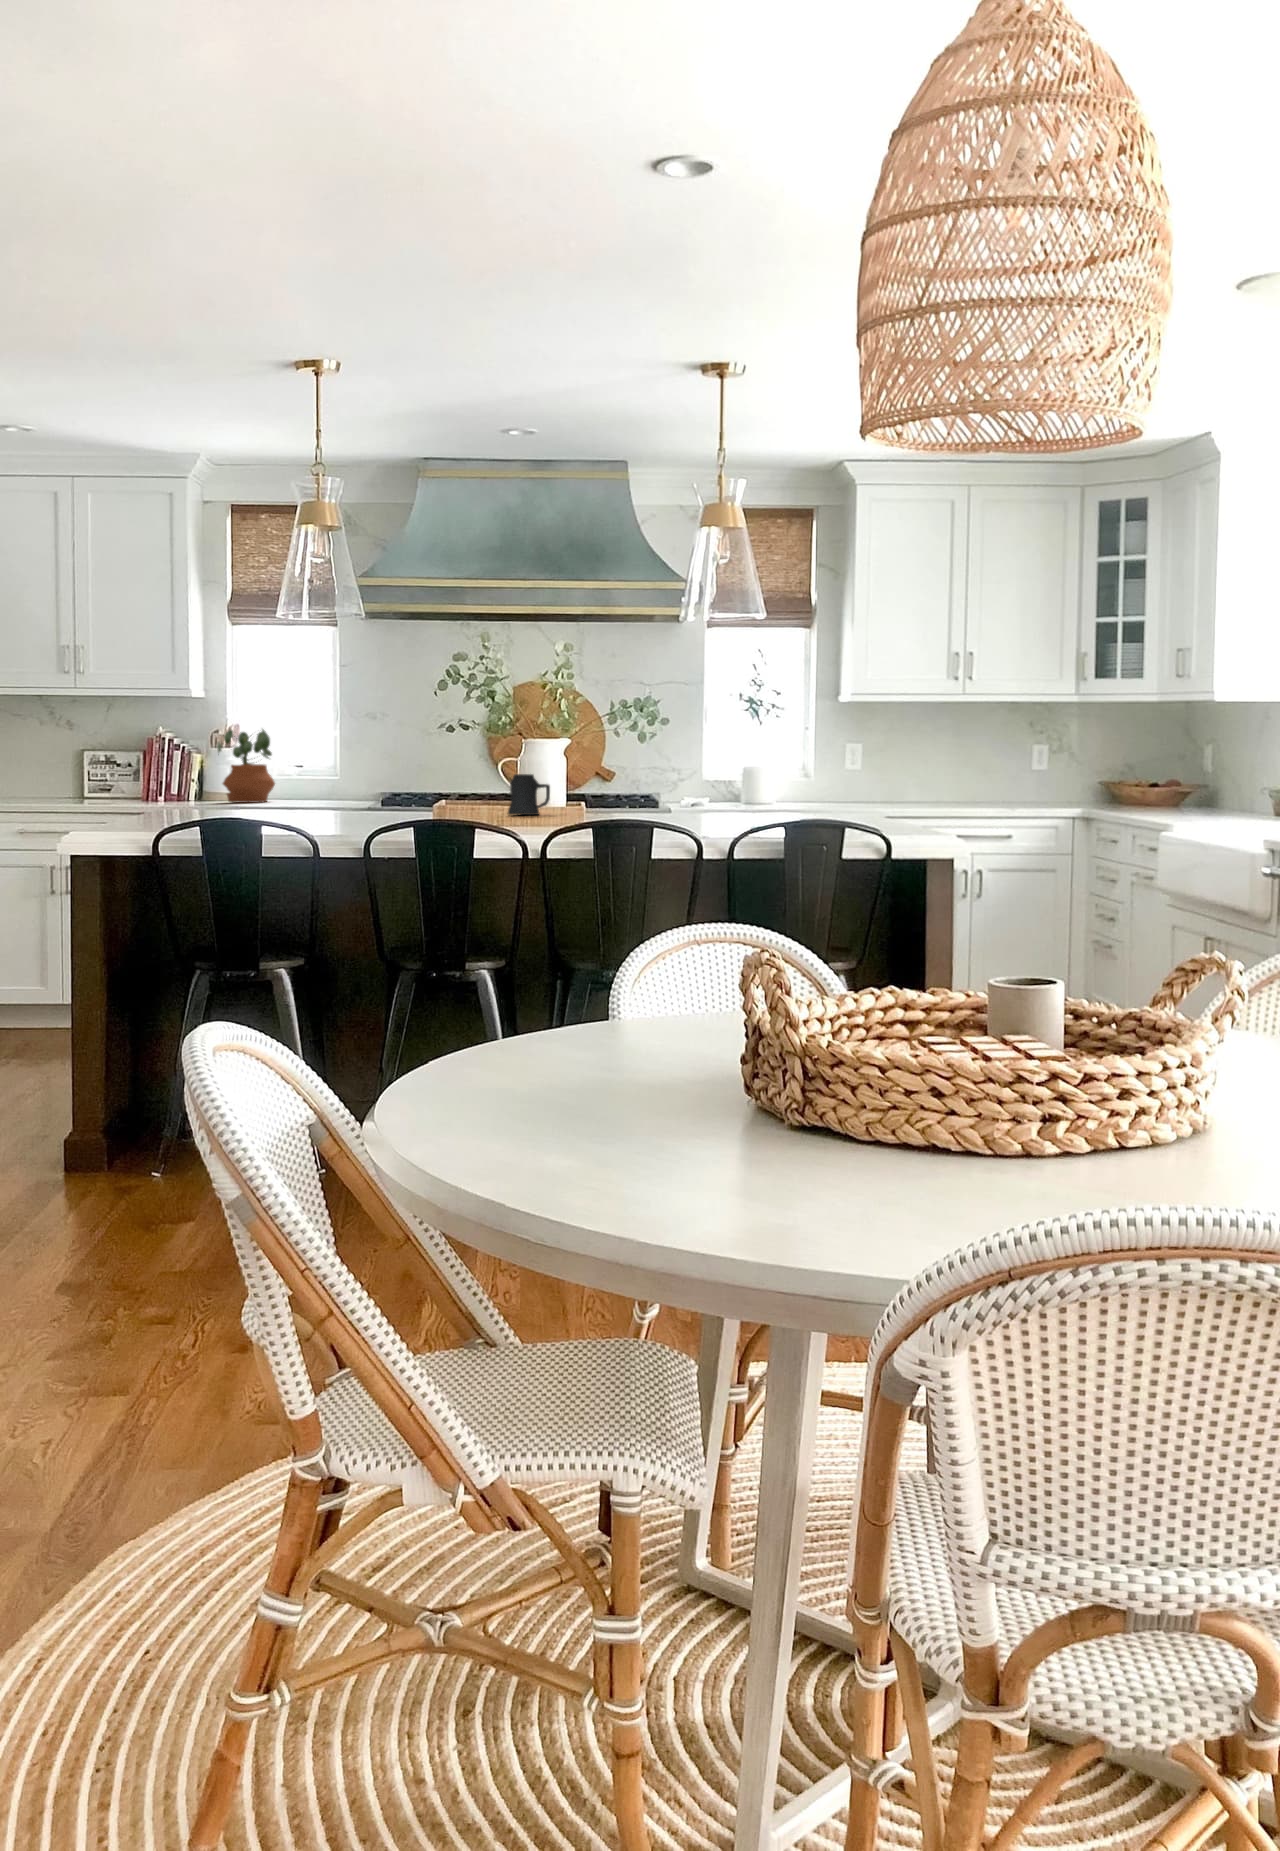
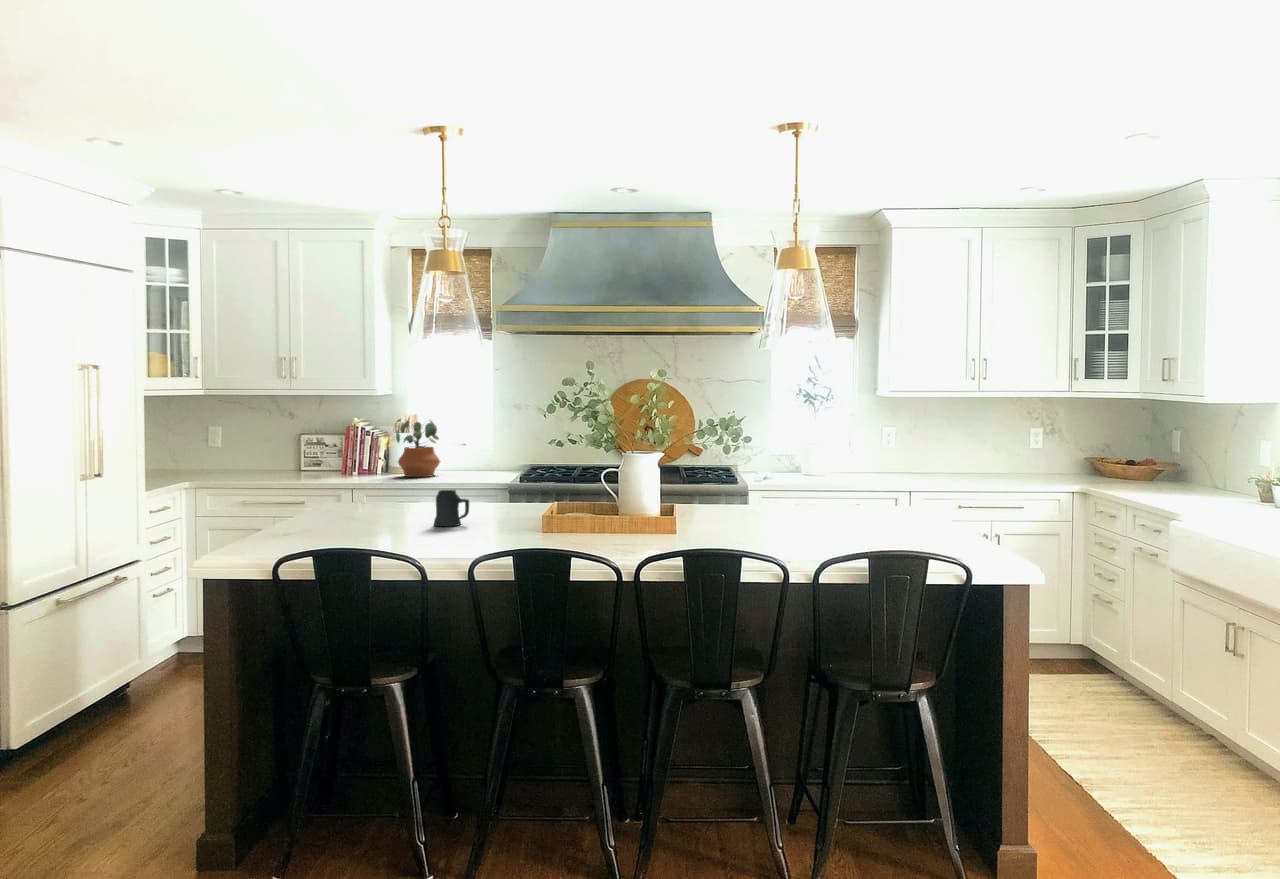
mug: present [508,774,550,815] -> present [434,490,469,526]

